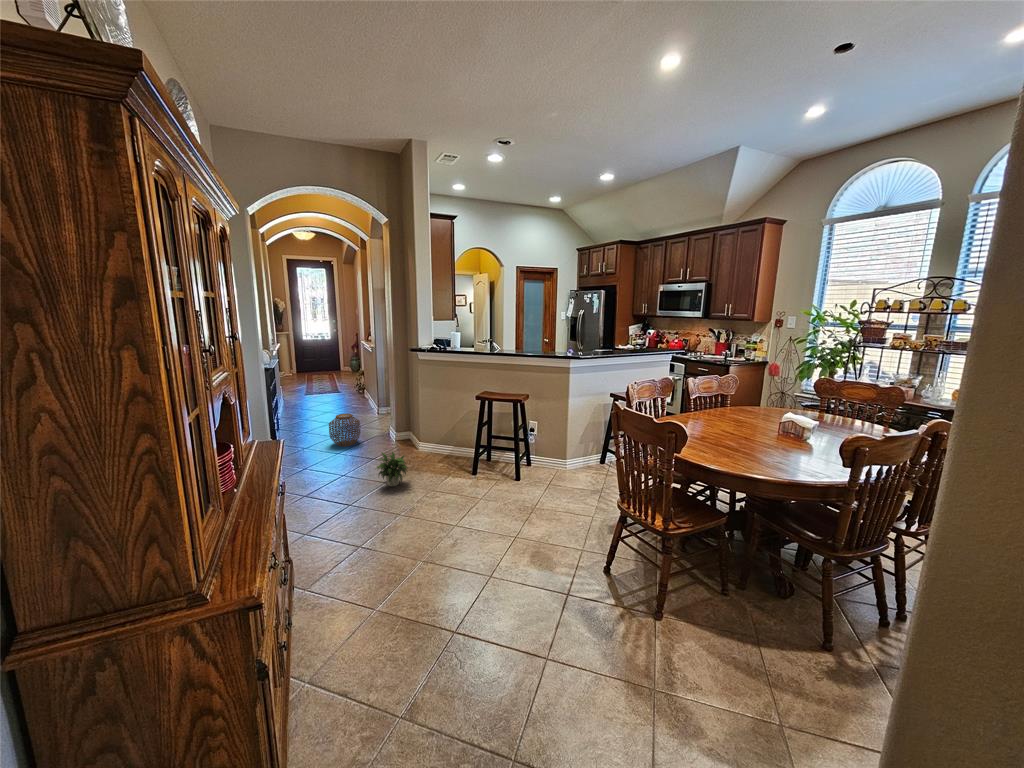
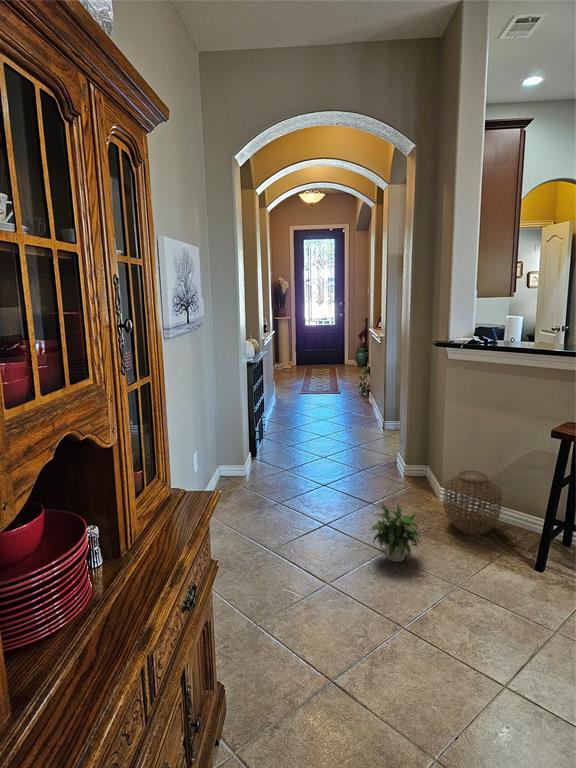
woven basket: present [329,413,361,447] -> present [443,471,502,535]

